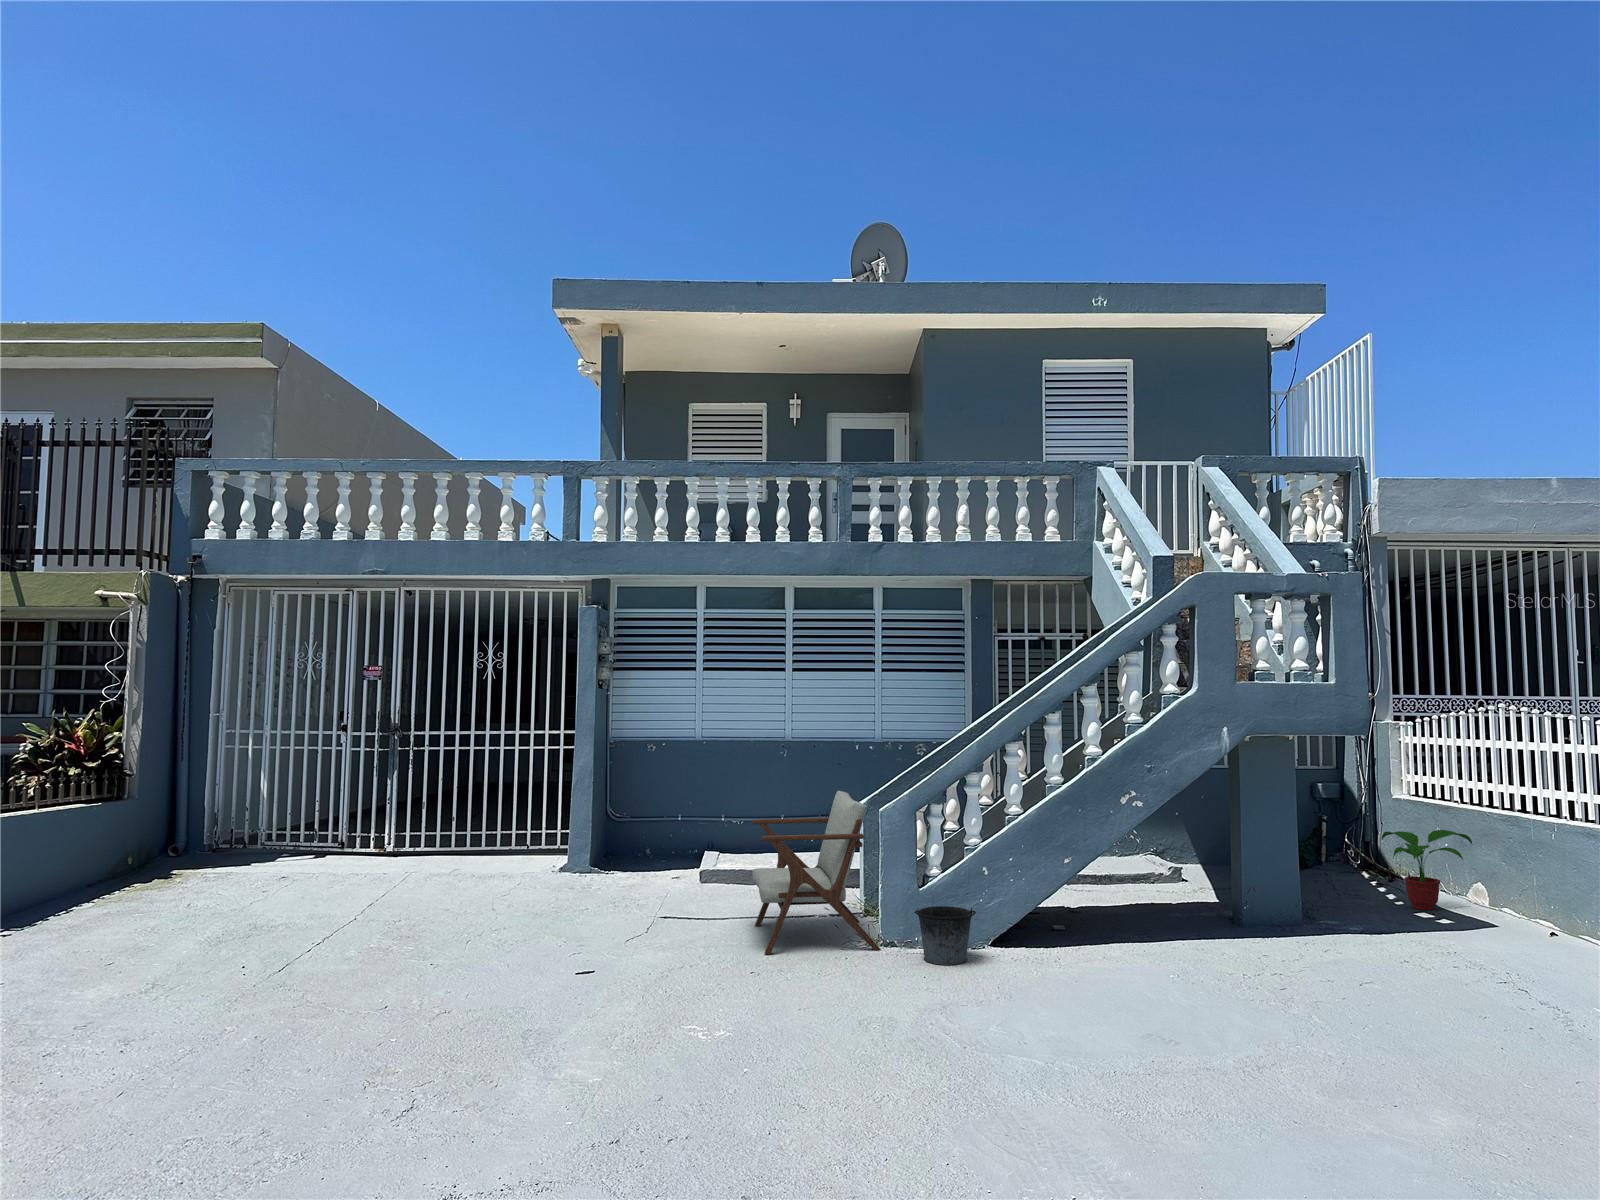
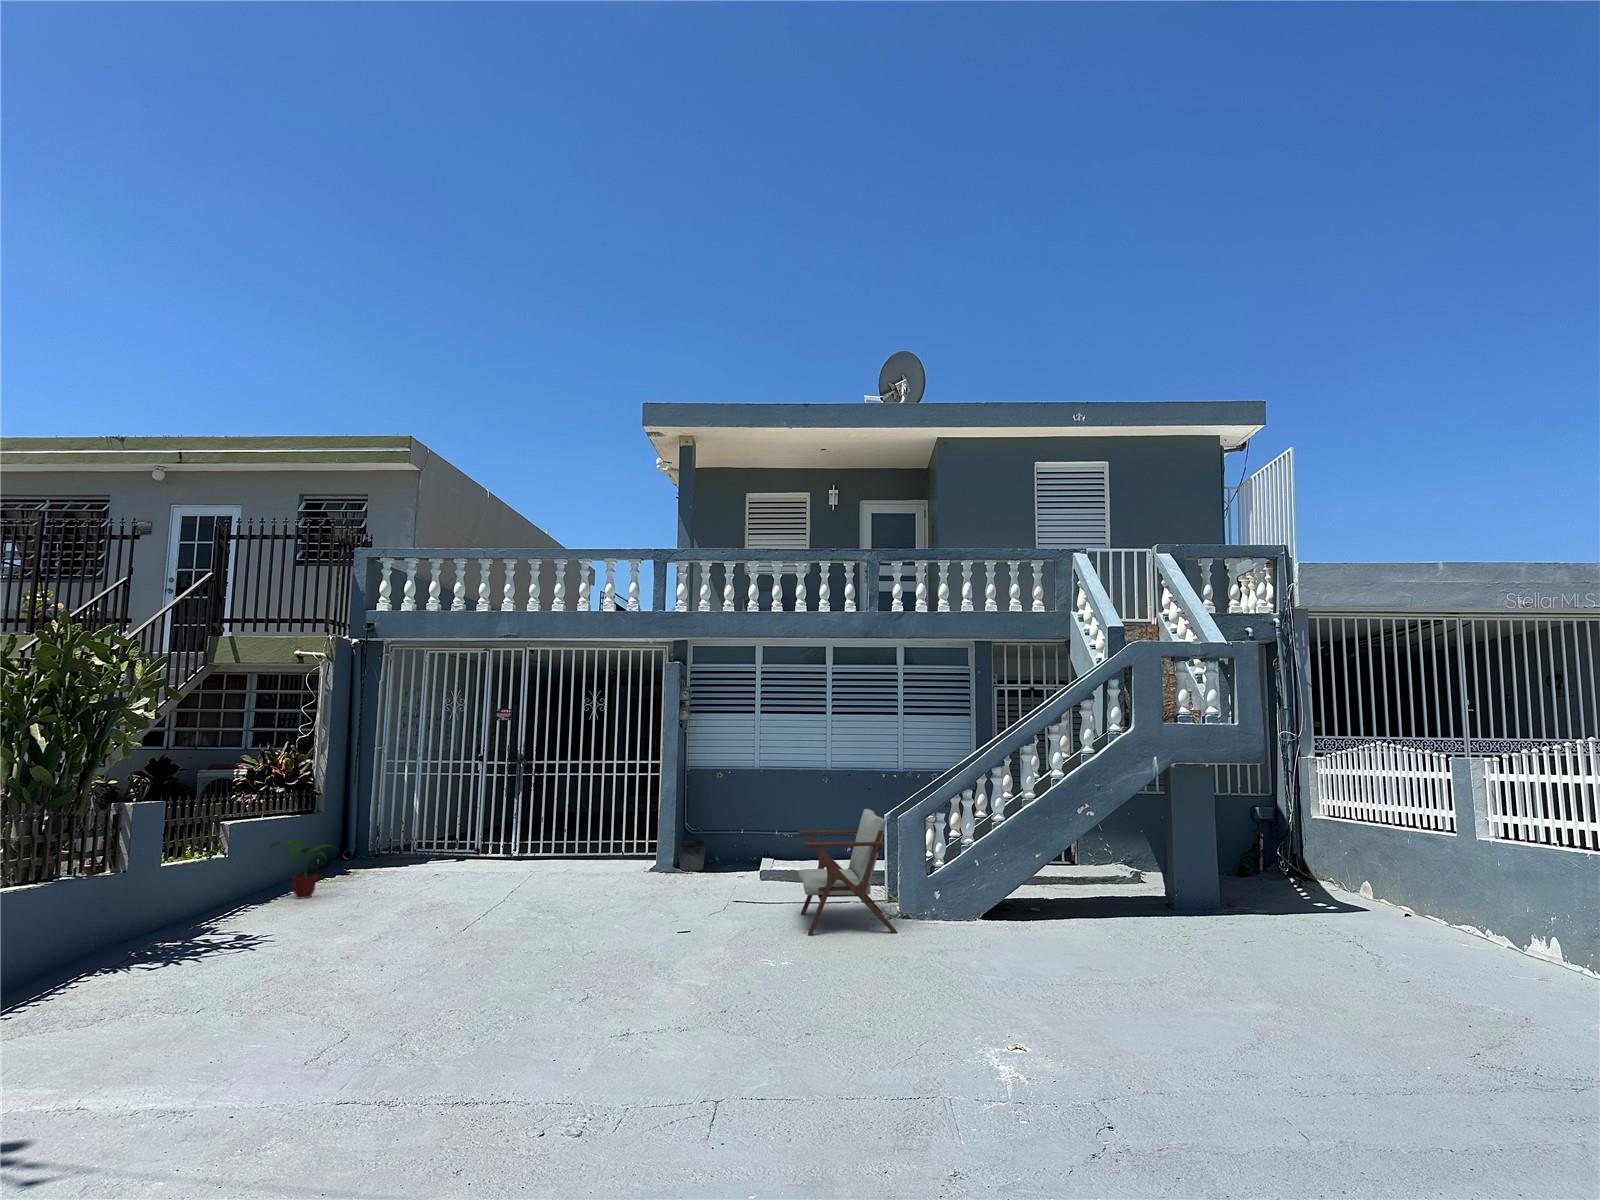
potted plant: present [1382,830,1472,910] -> present [270,840,335,898]
bucket: present [914,906,976,965] -> present [677,839,708,871]

